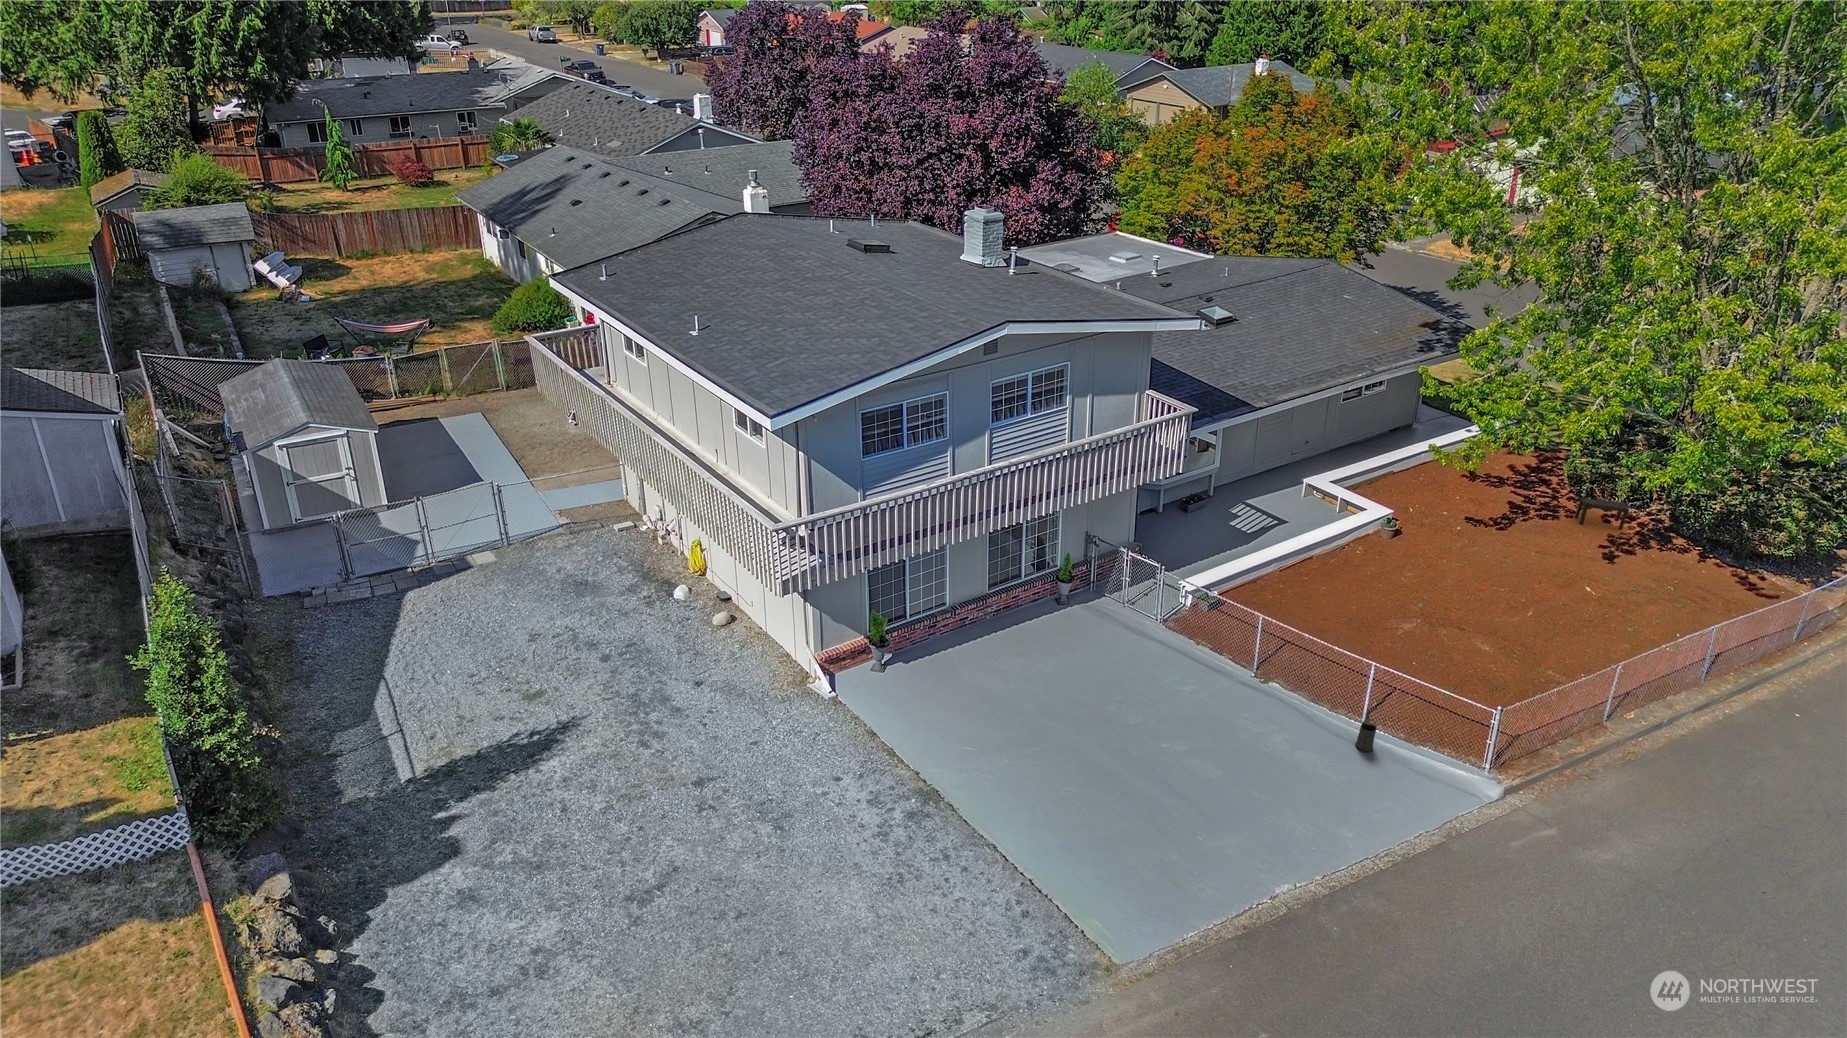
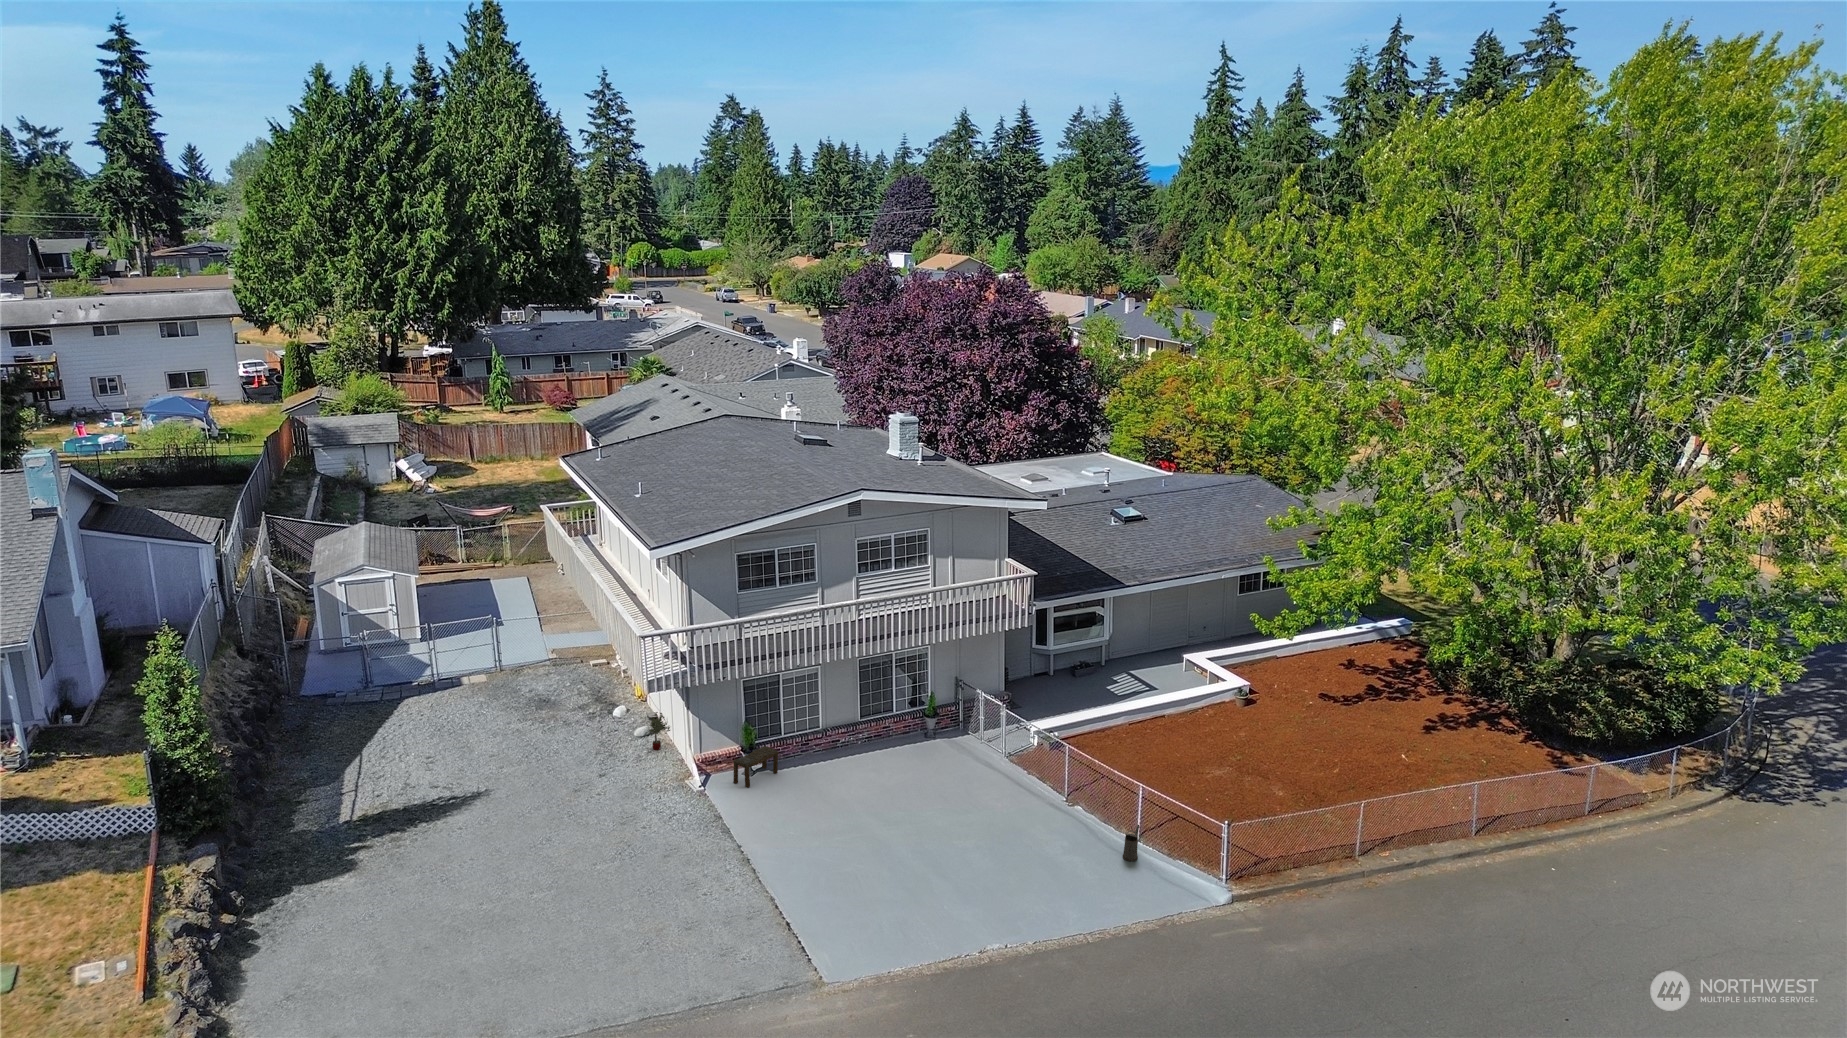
bench: present [1575,497,1629,529] -> present [733,746,779,788]
potted tree: none [747,603,776,647] -> present [650,712,670,750]

